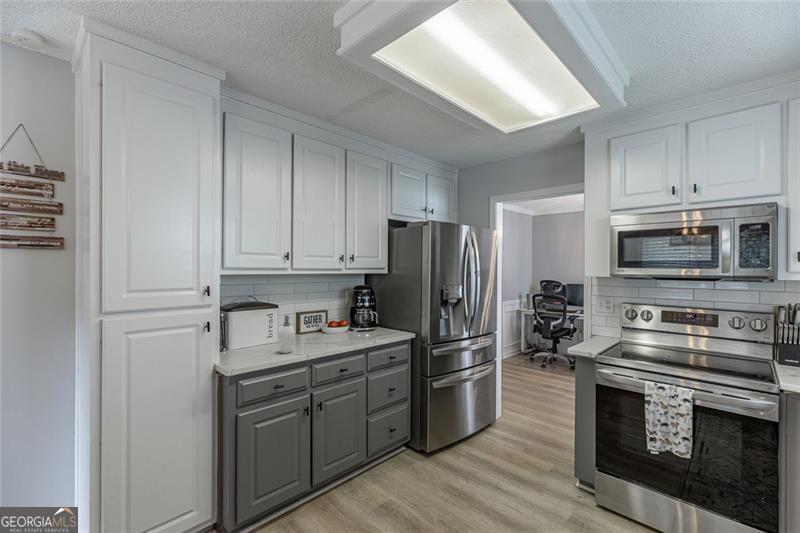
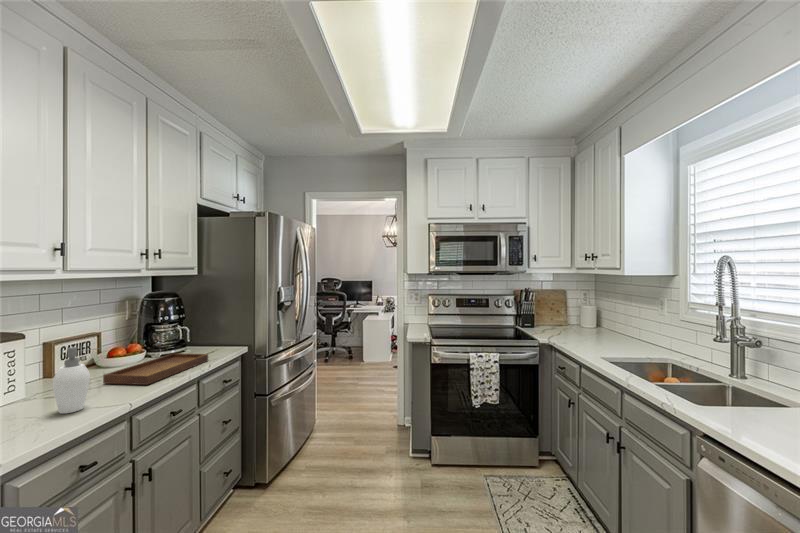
tray: none [313,320,377,346] -> present [103,342,208,385]

